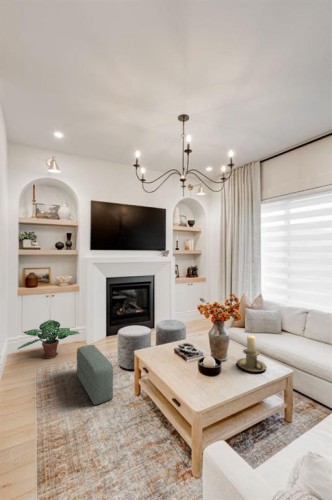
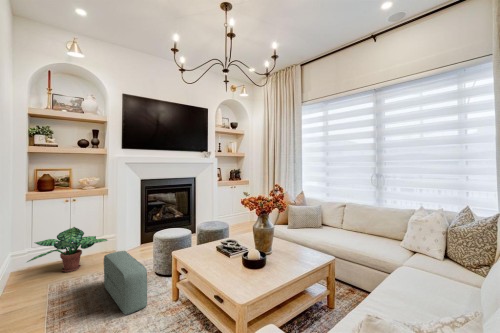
candle holder: present [237,336,267,372] -> none [282,226,311,262]

